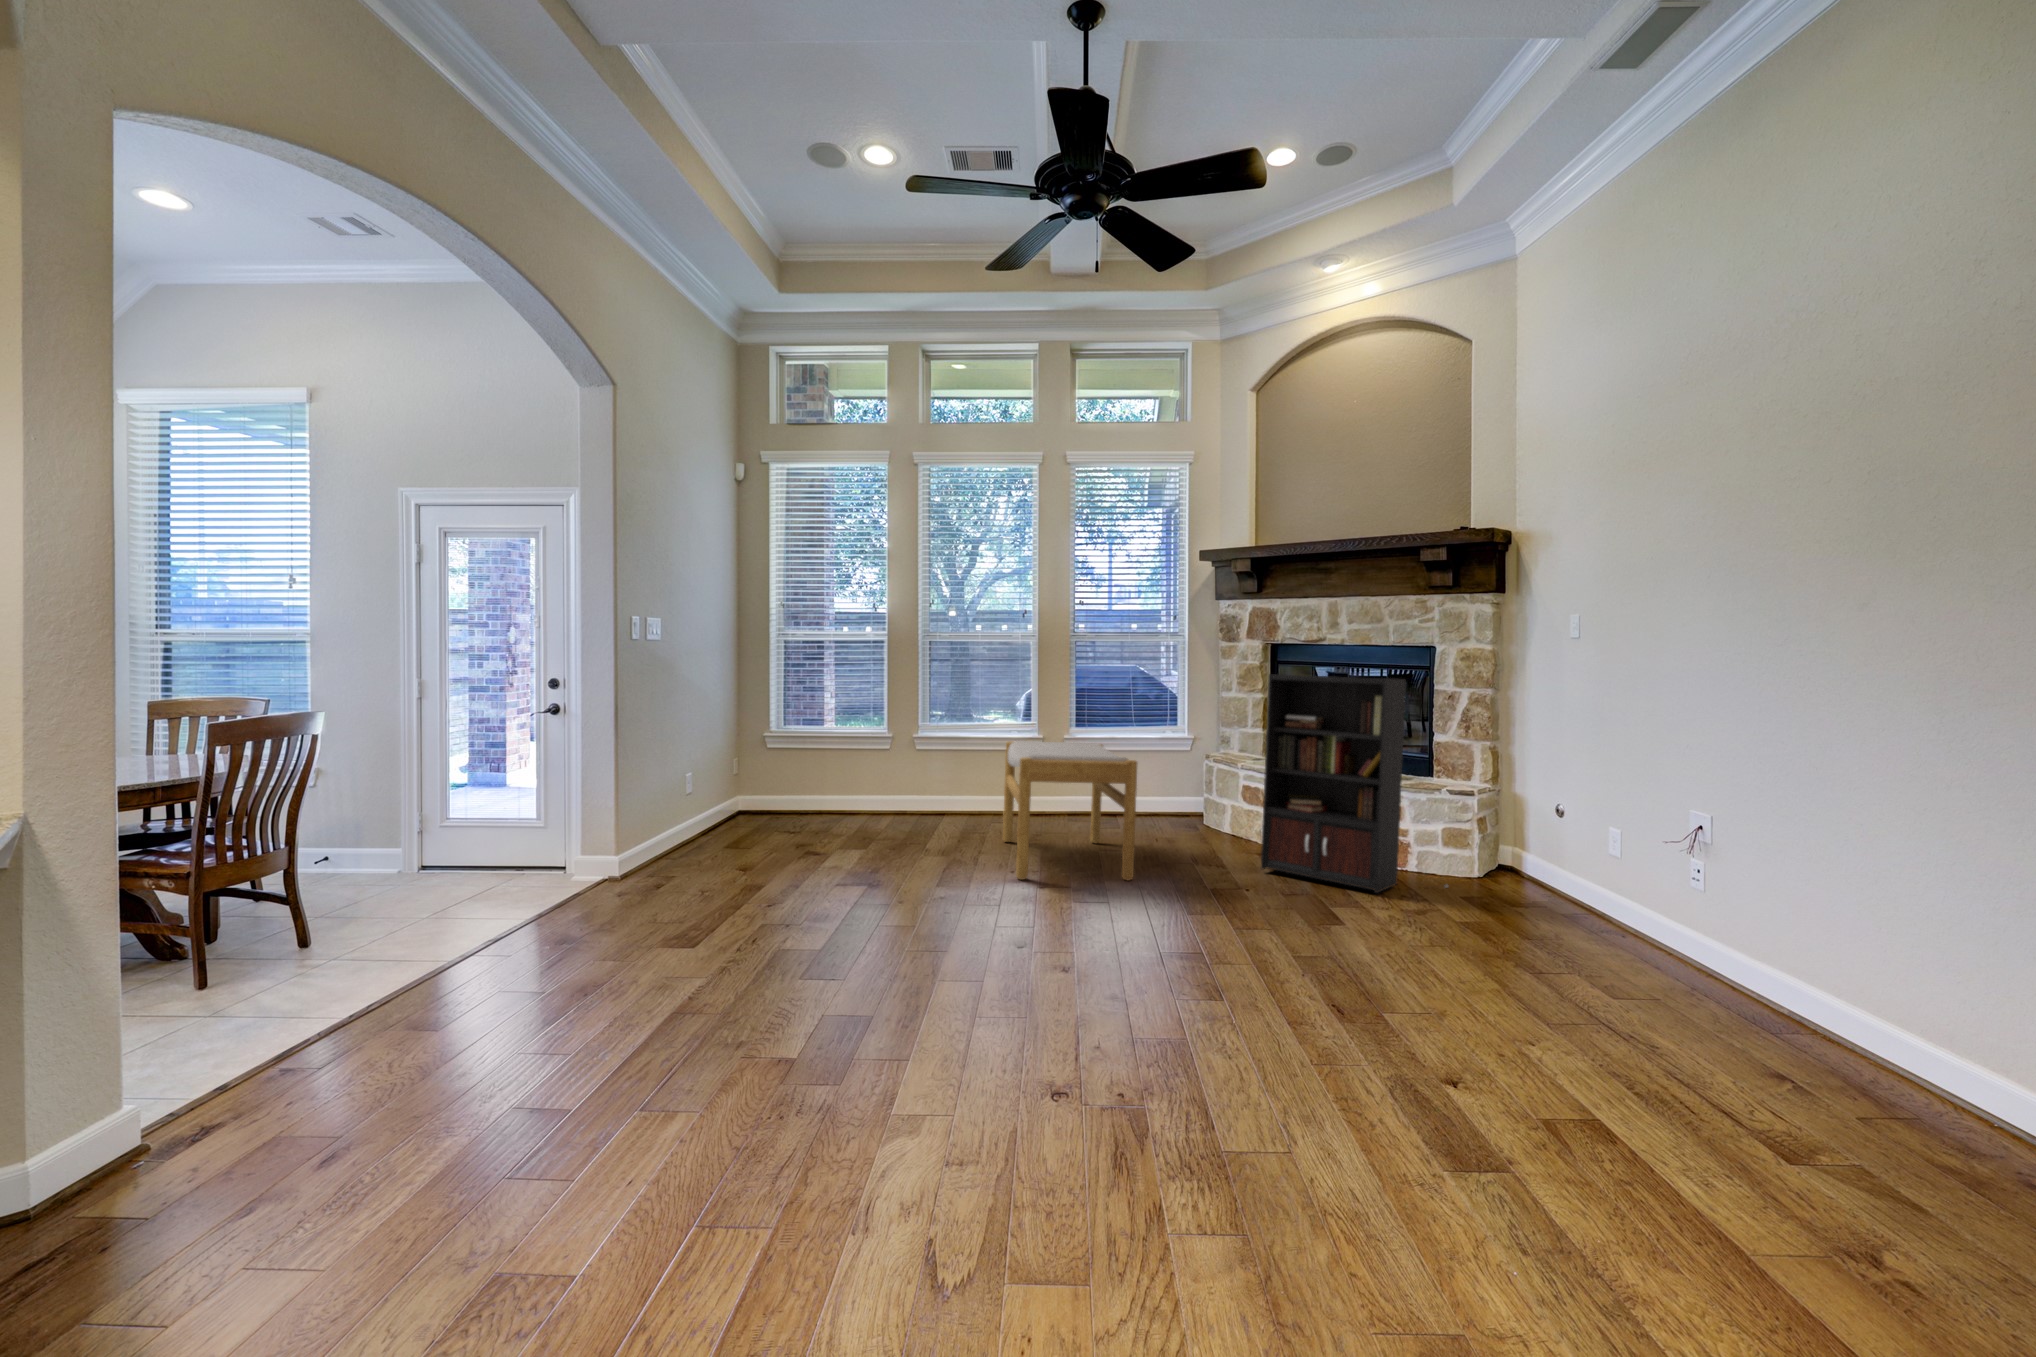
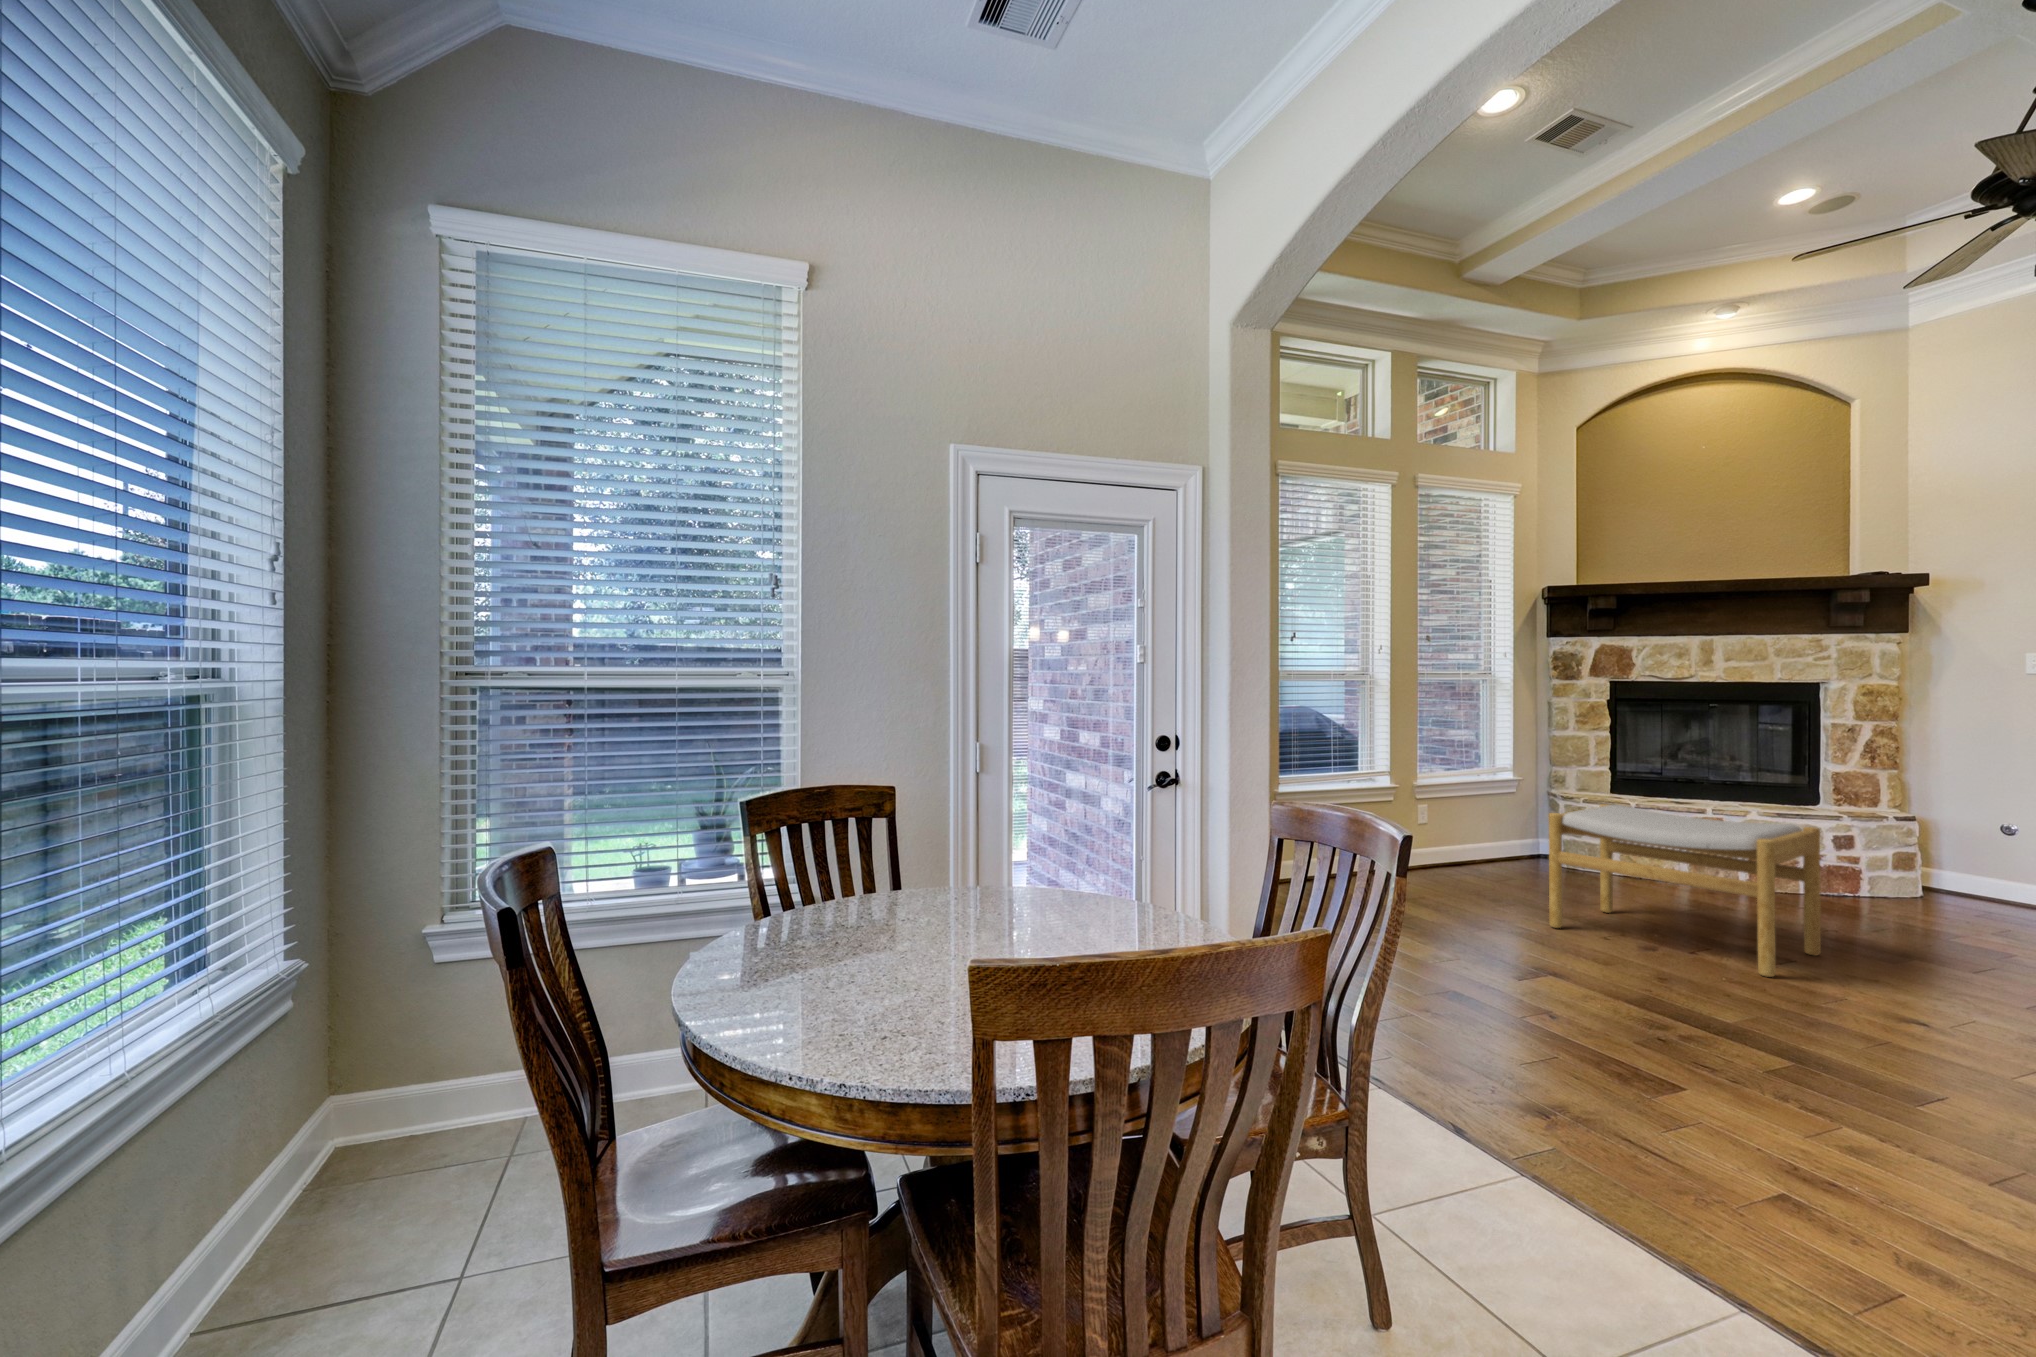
bookcase: present [1261,674,1448,893] -> none [1796,720,1970,926]

